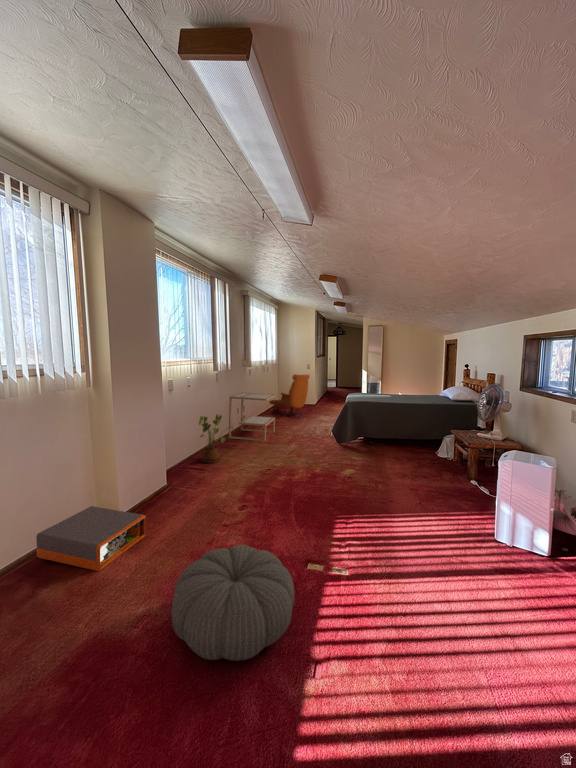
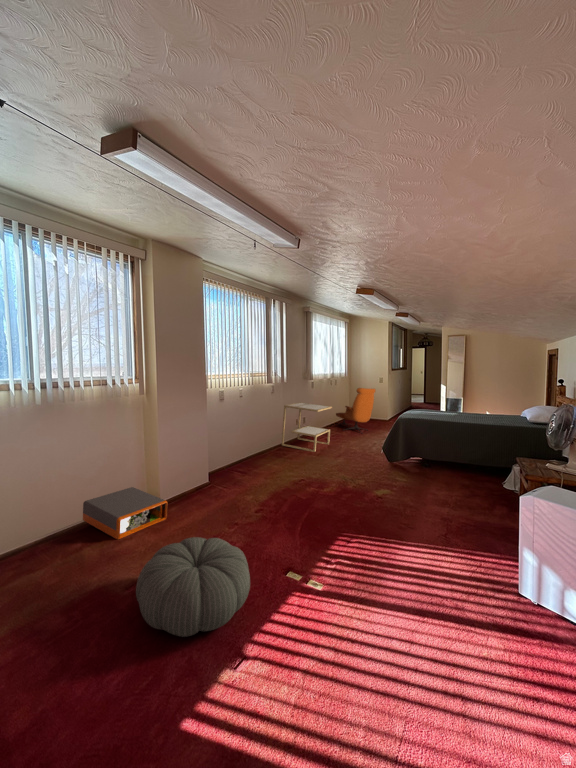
house plant: present [199,415,234,463] -> none [244,420,277,466]

